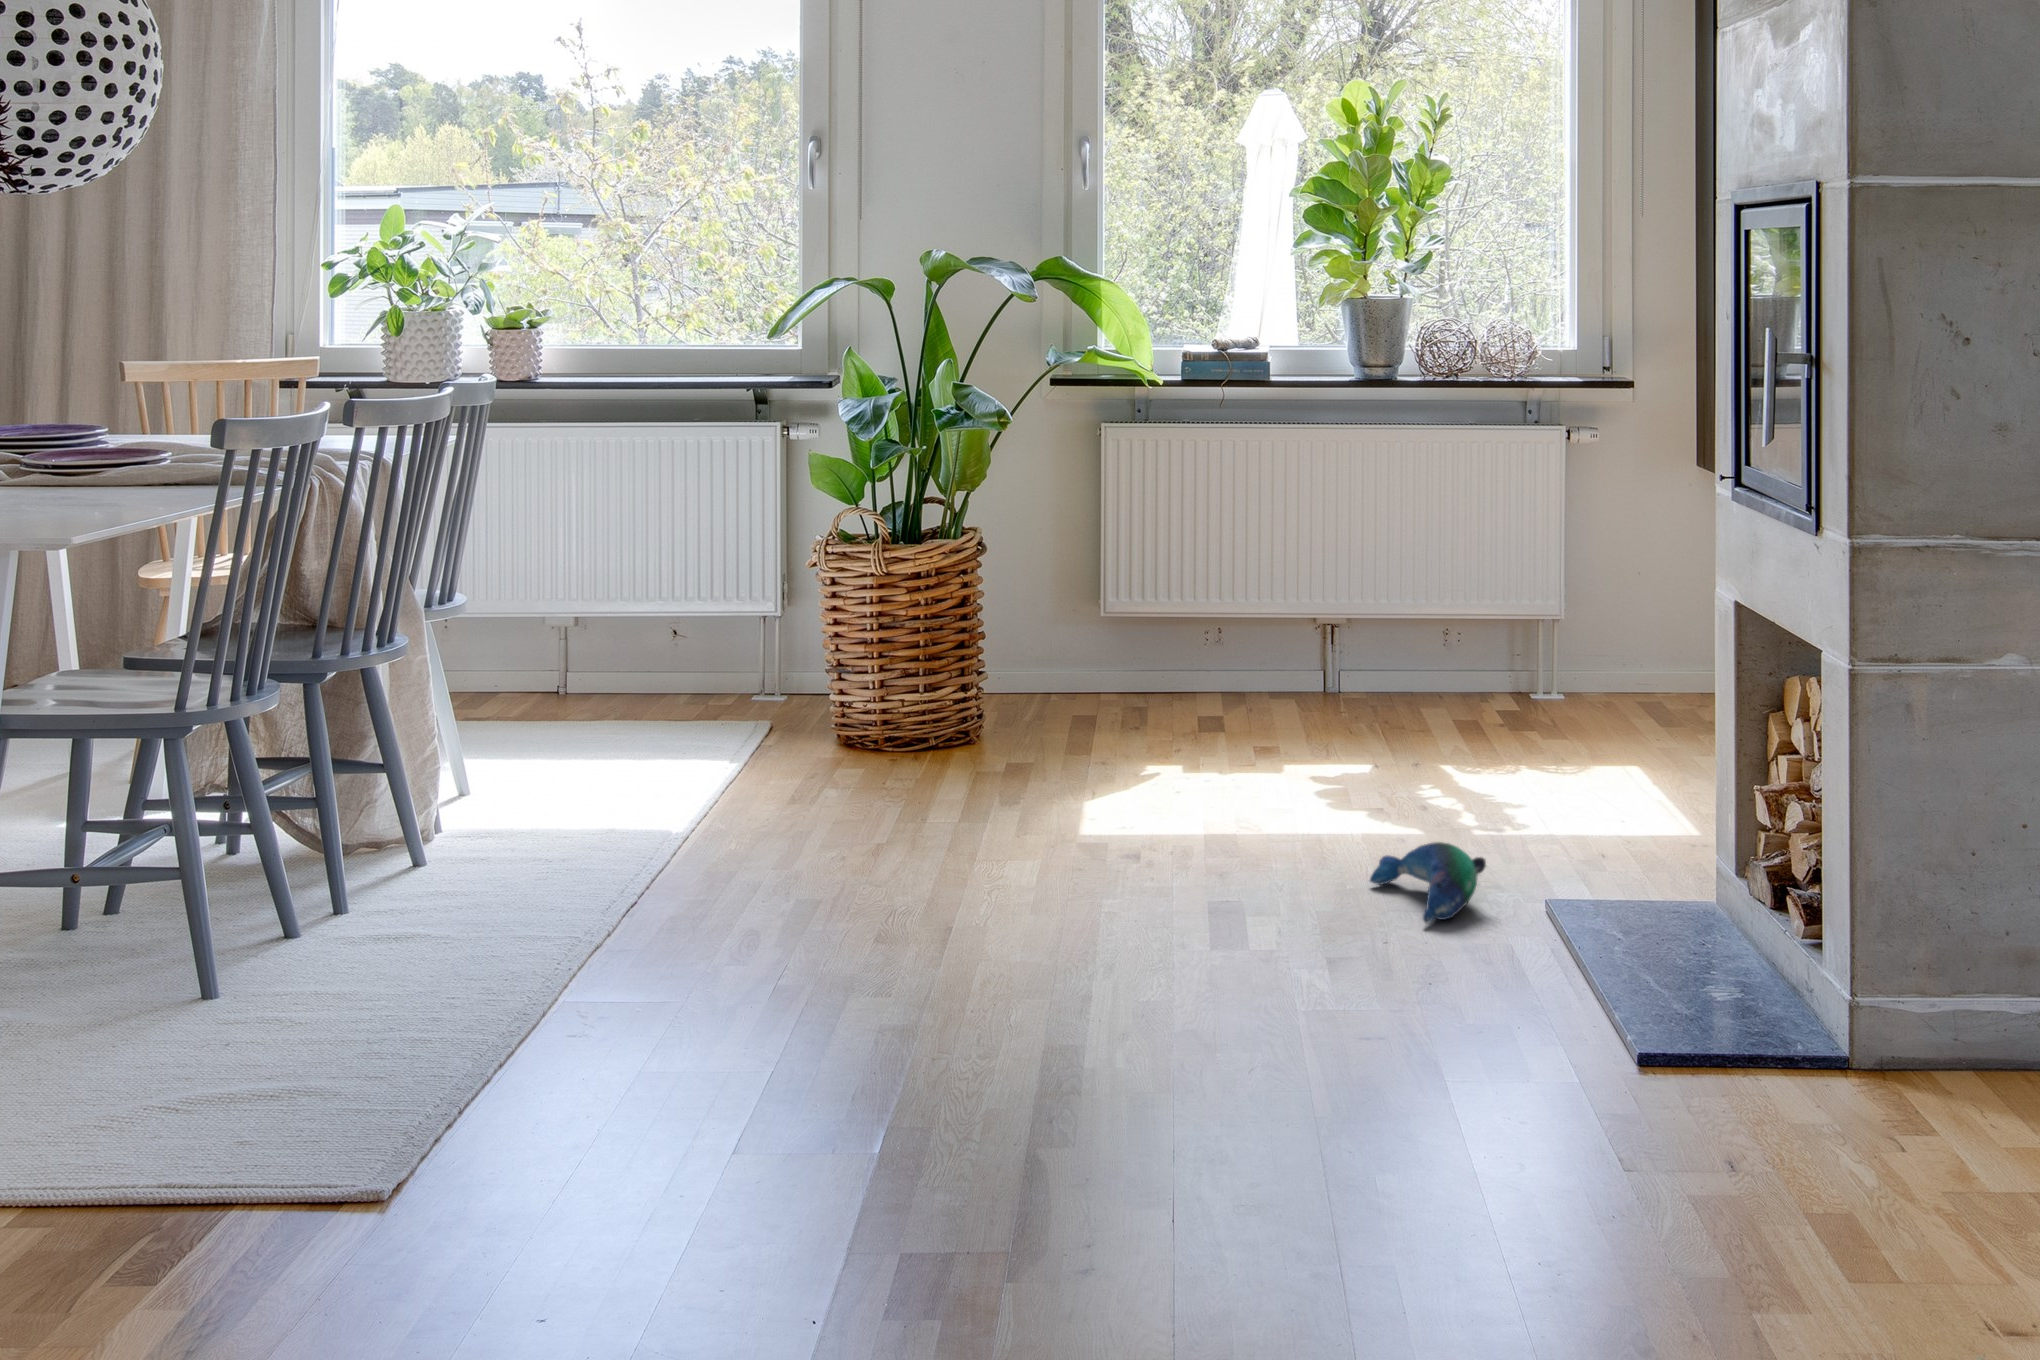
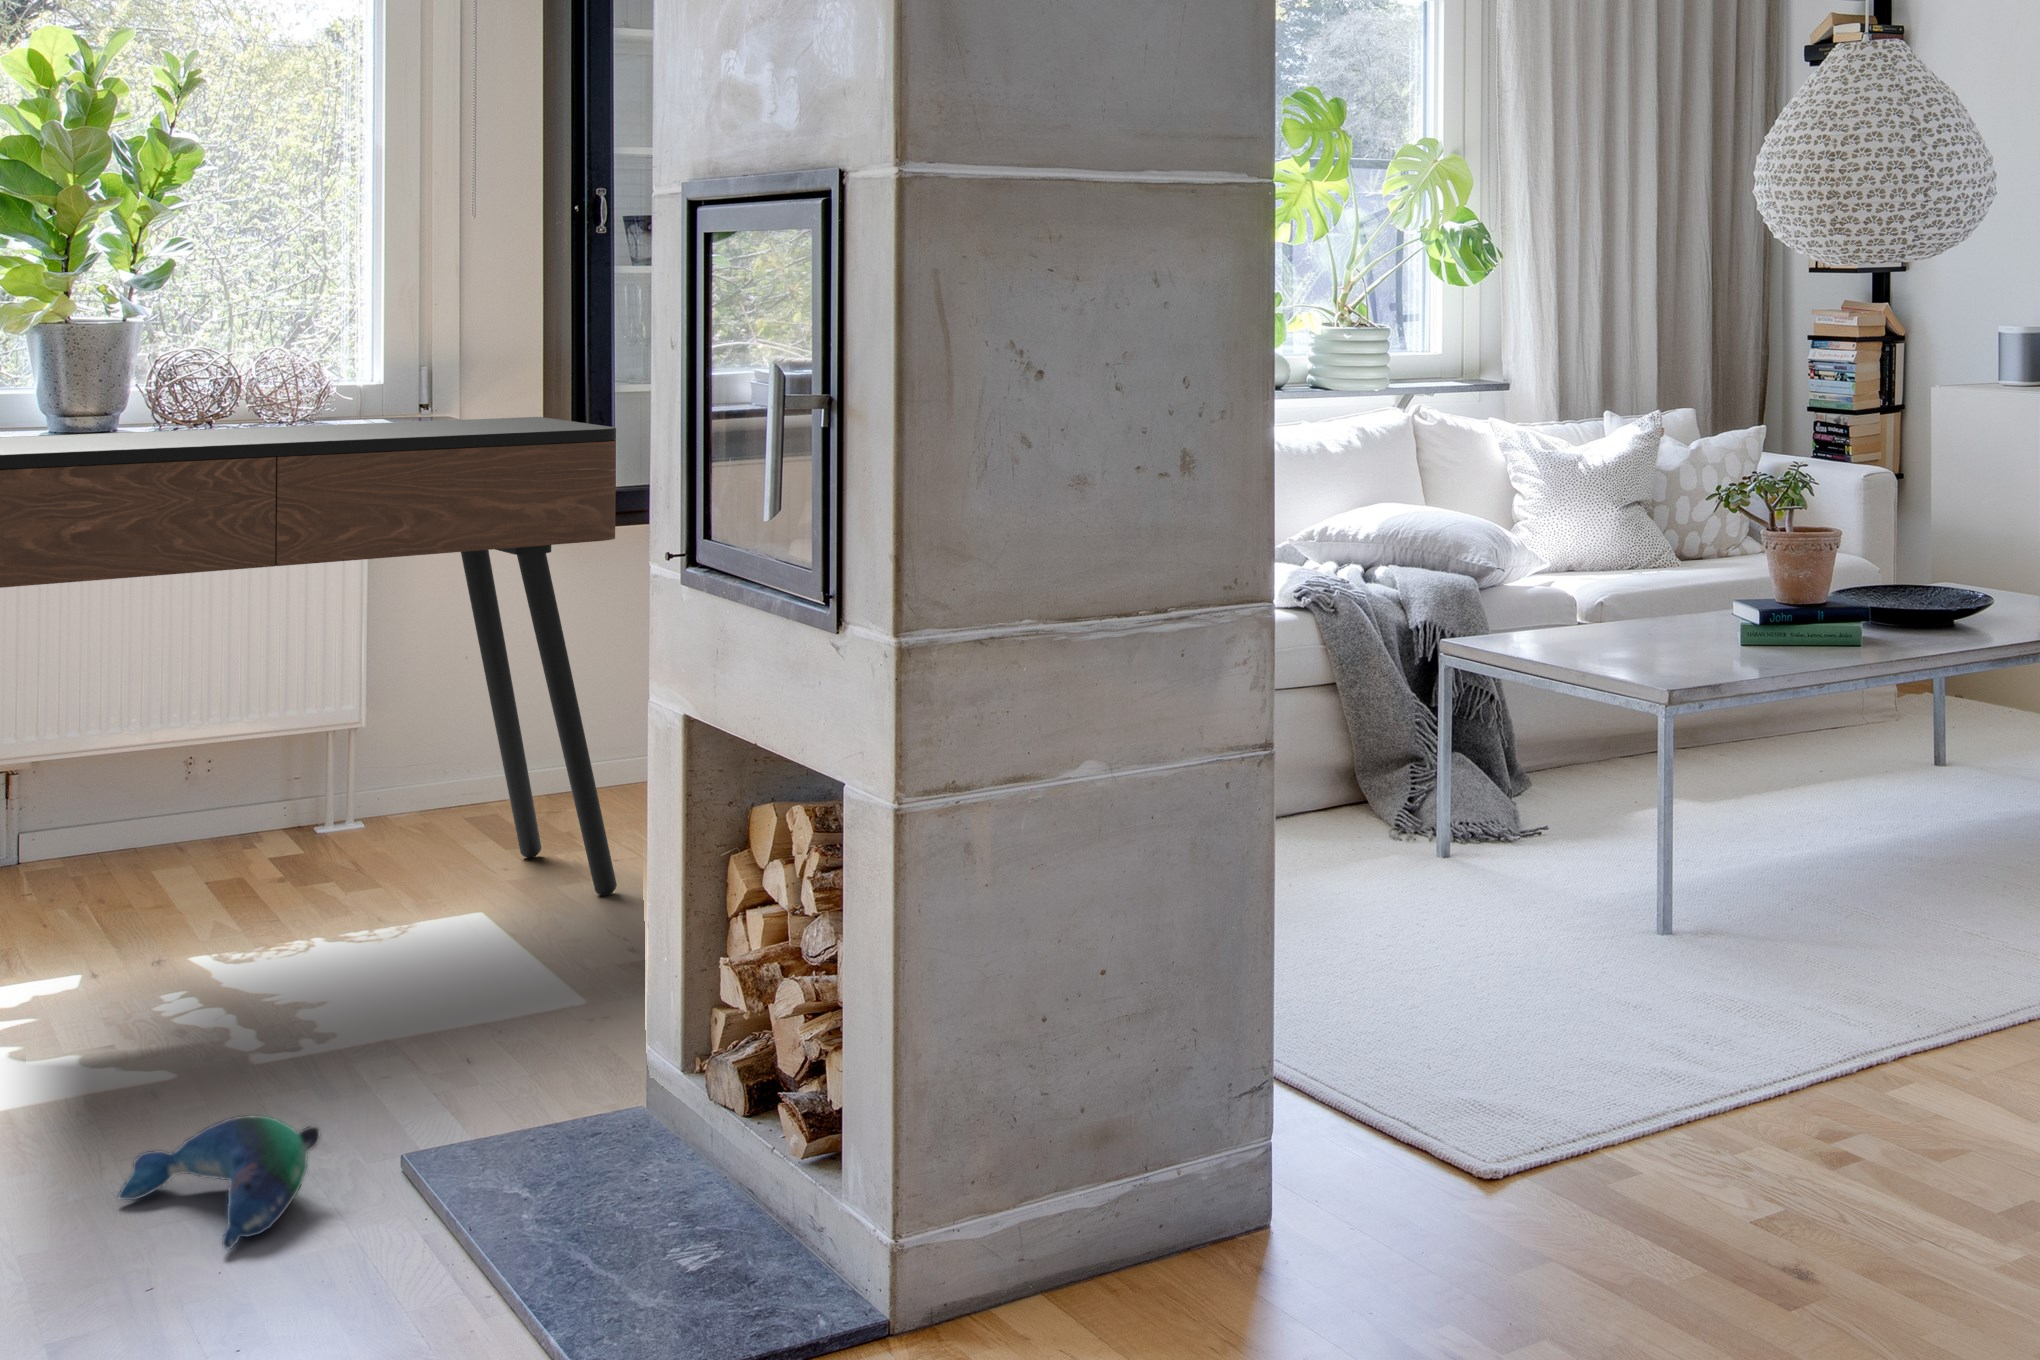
console table: none [1219,375,1727,764] -> present [0,417,617,896]

